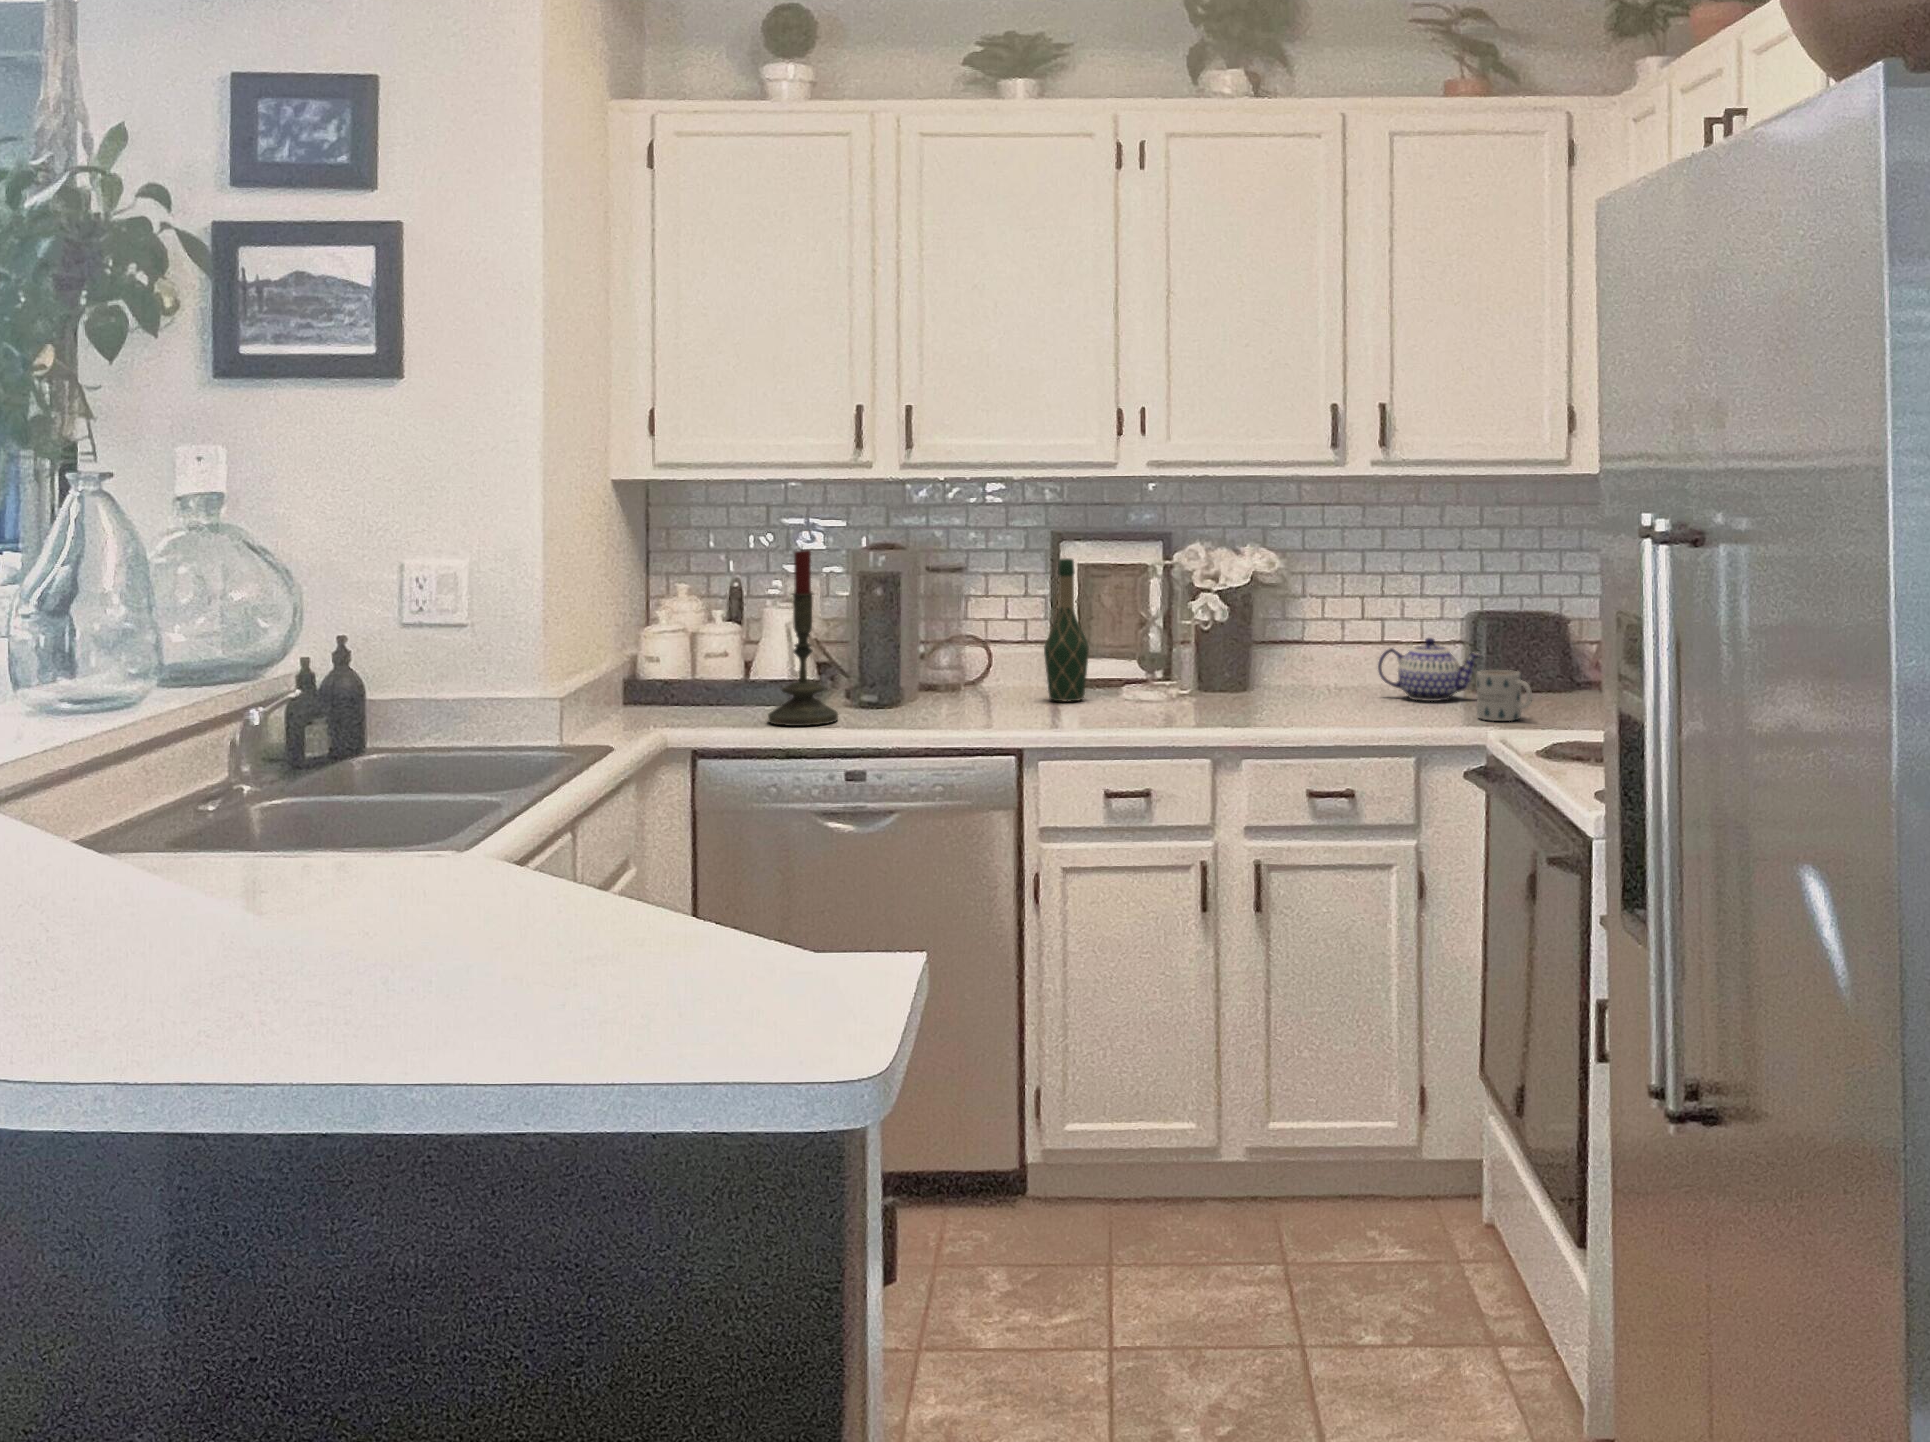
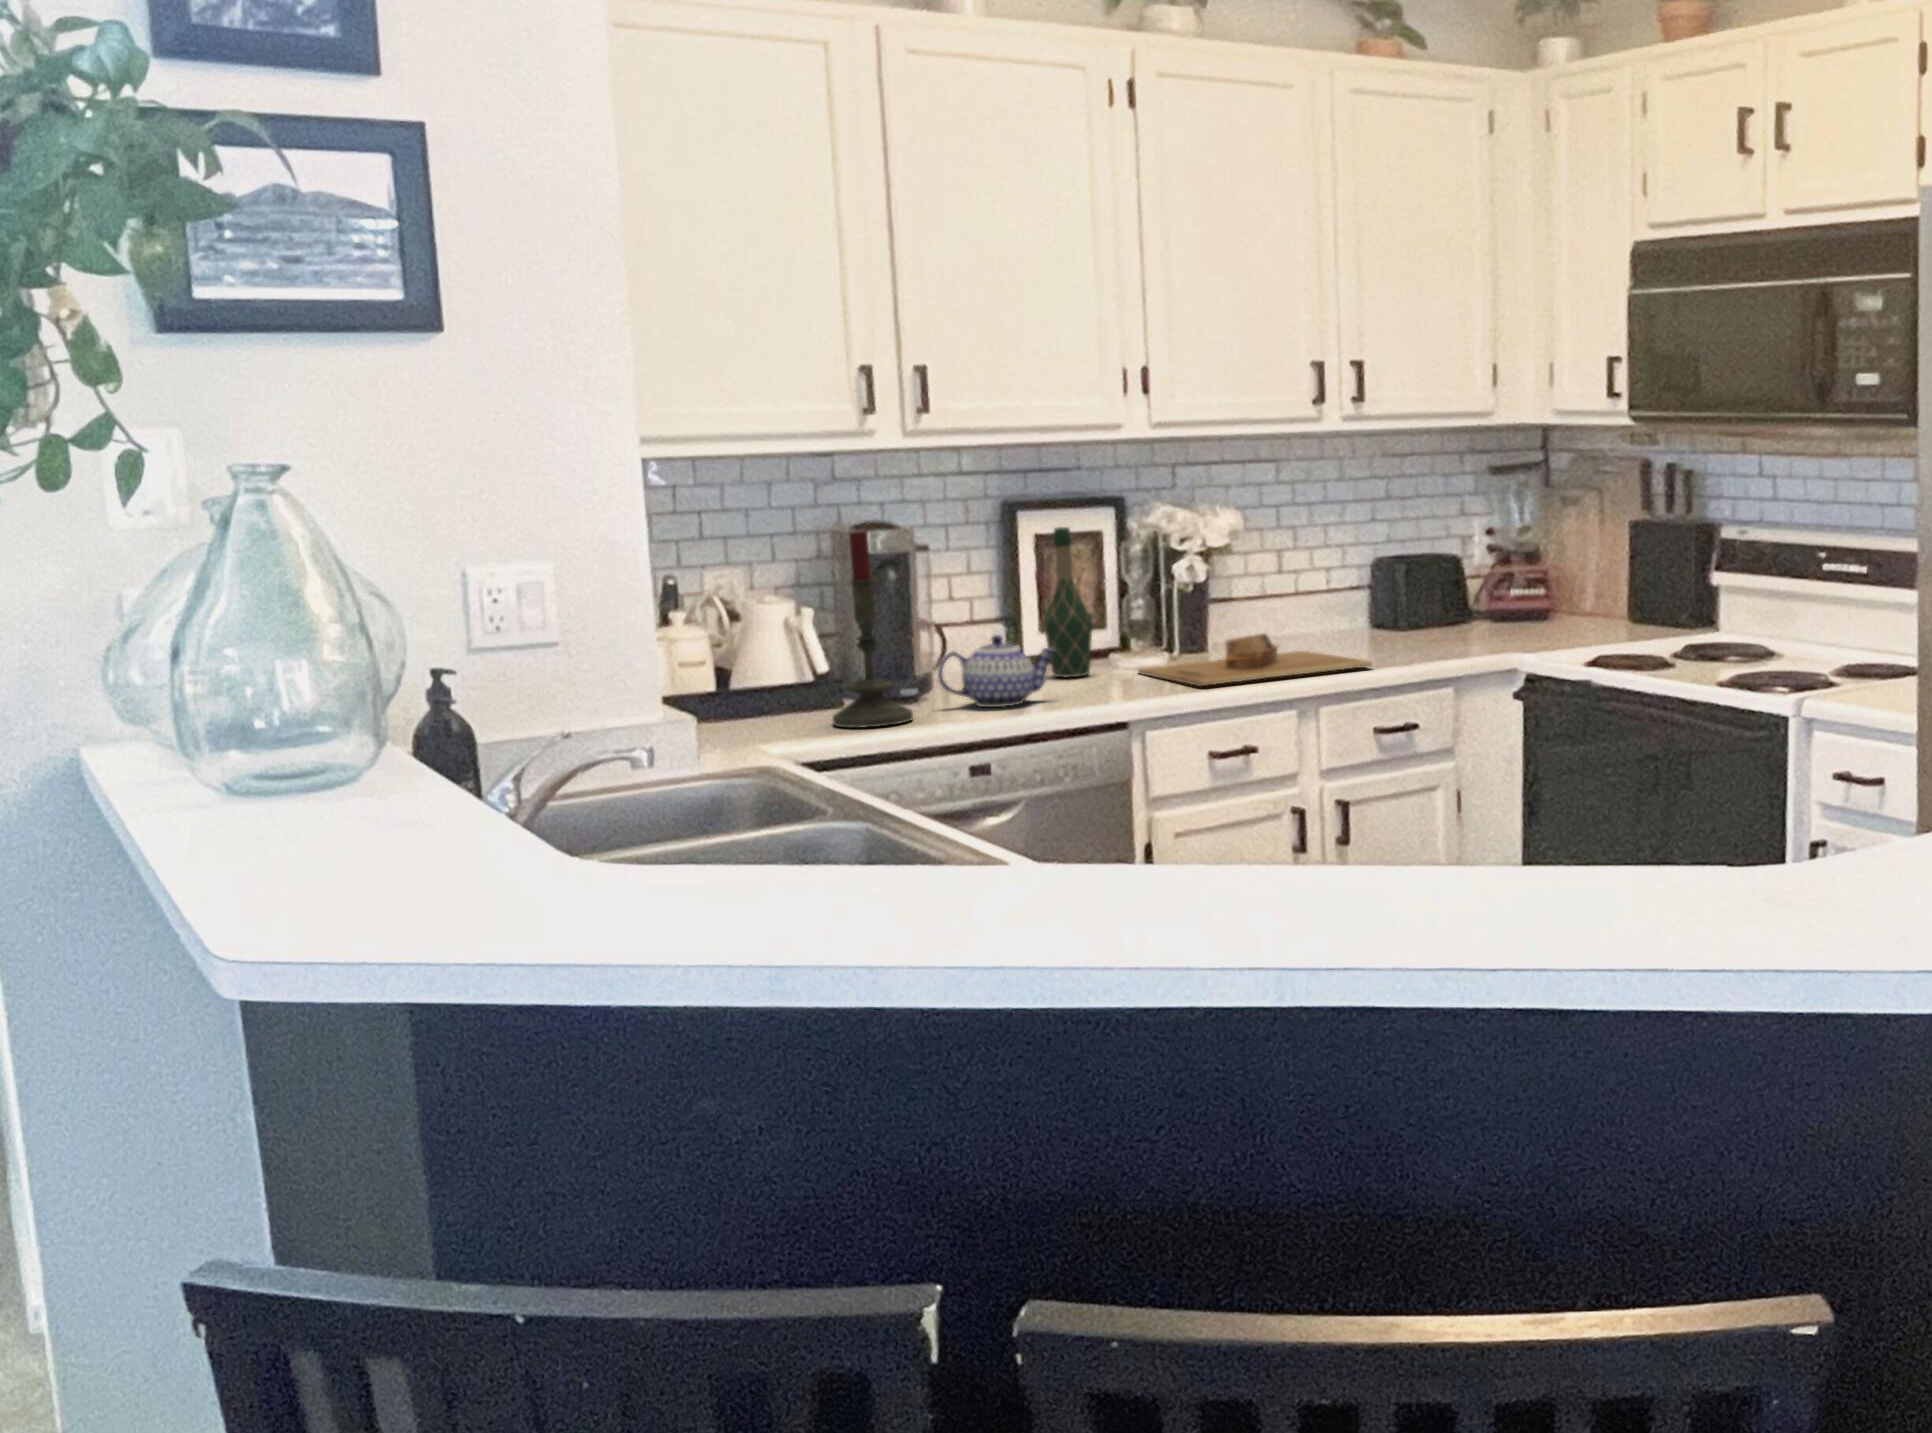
teapot: present [1378,638,1481,701] -> present [938,635,1056,707]
mug: present [1477,670,1532,721] -> none [1470,603,1526,648]
cutting board: none [1112,678,1314,725] -> present [1138,634,1372,686]

